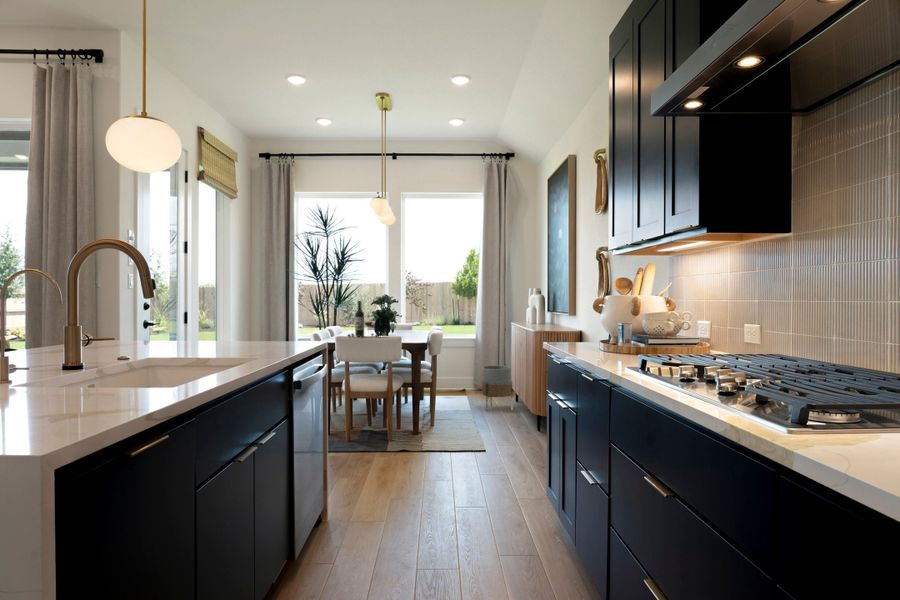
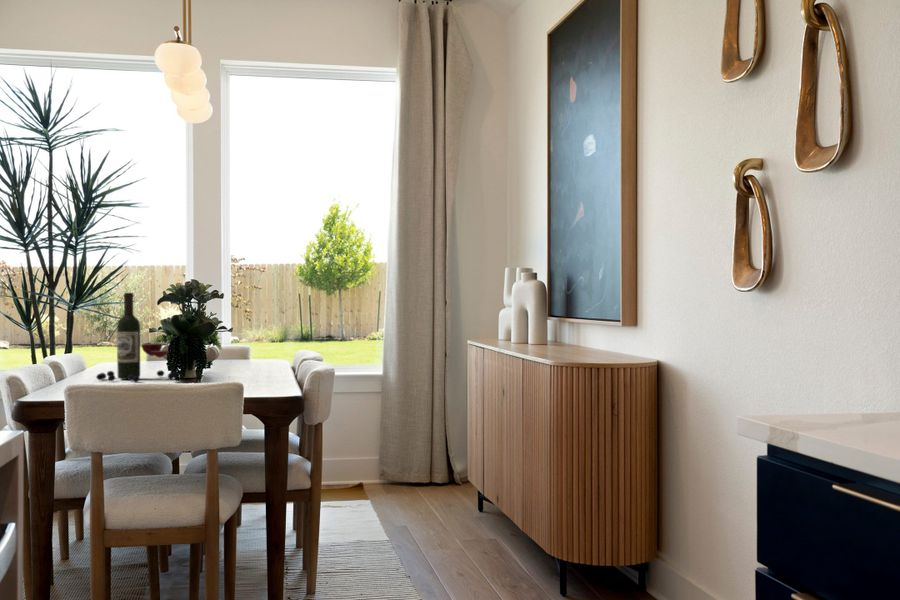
planter: present [482,365,512,408] -> none [412,435,478,539]

